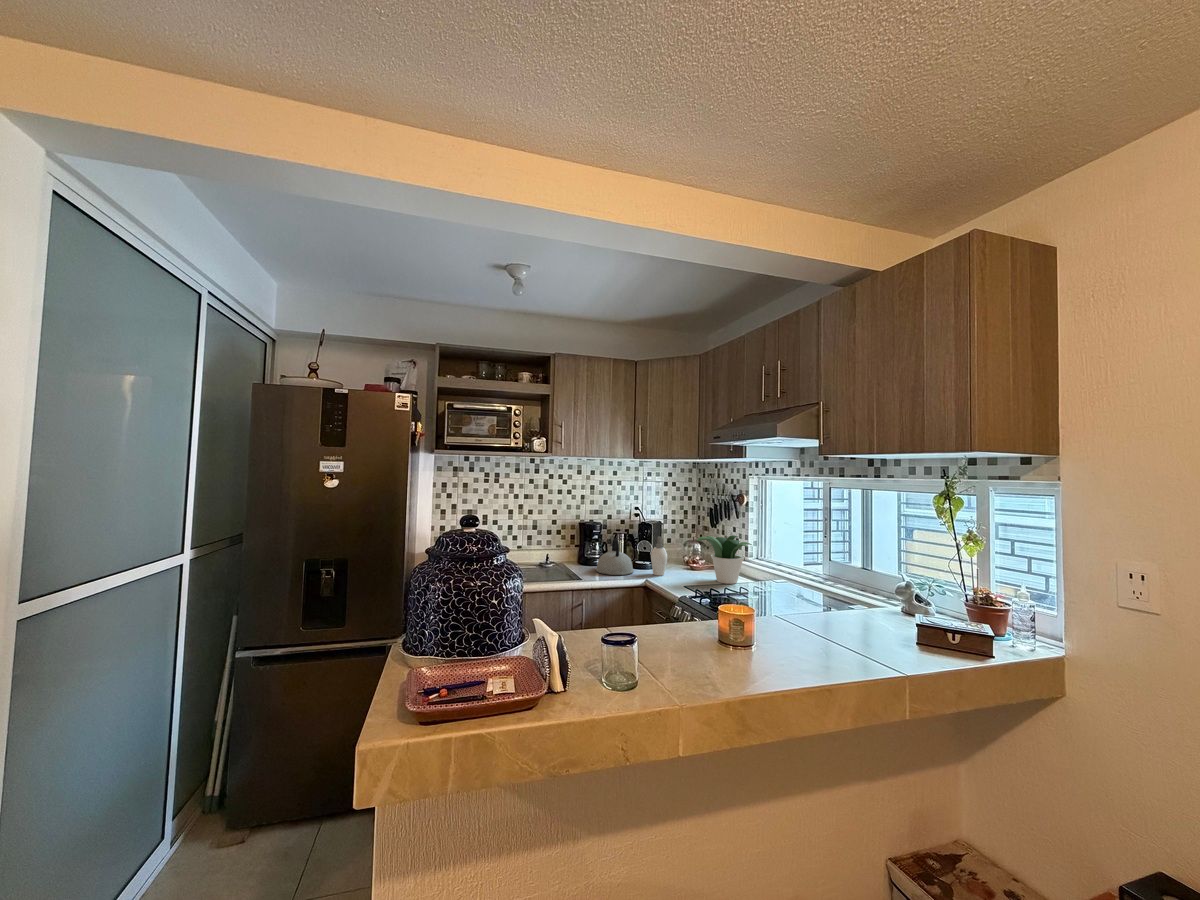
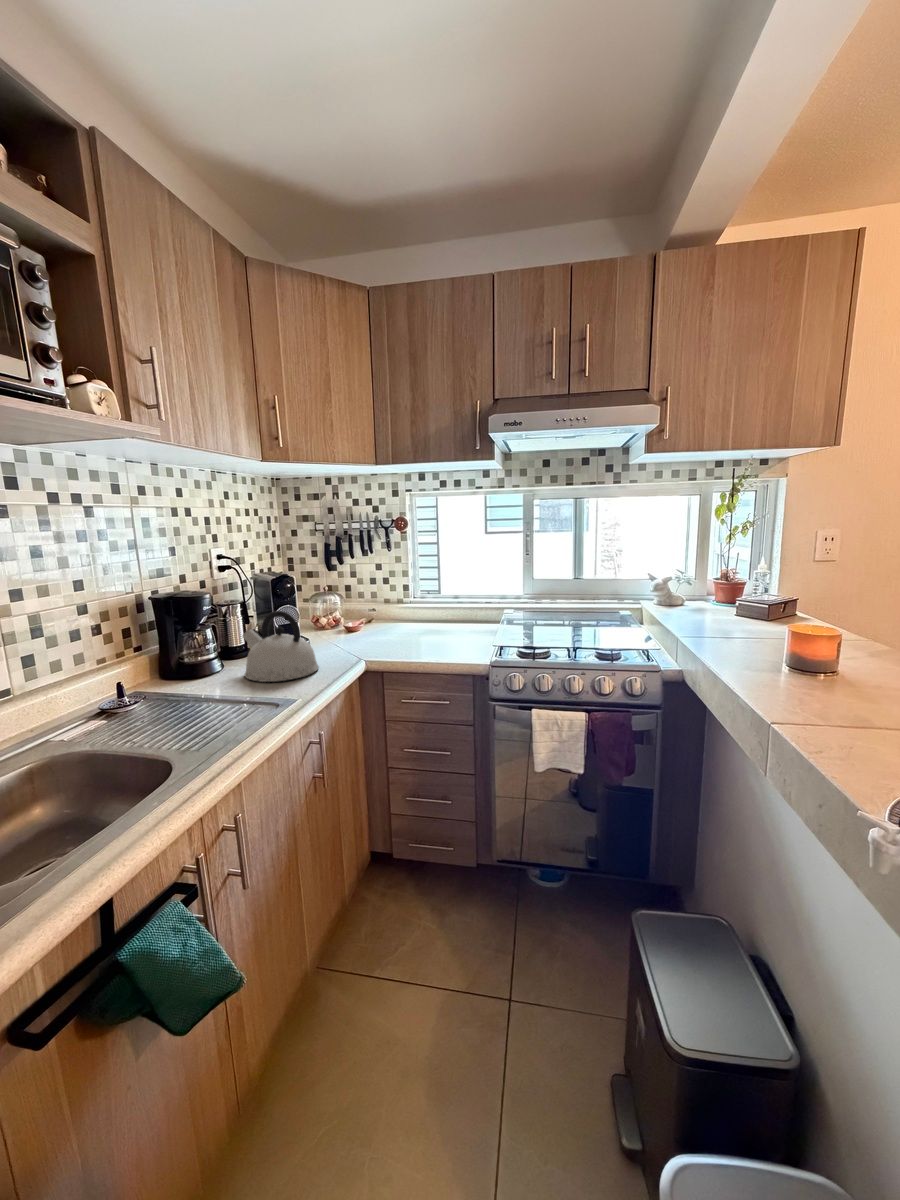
potted plant: present [697,535,752,584] -> none [396,572,467,638]
soap dispenser: present [651,537,667,576] -> none [332,593,362,655]

